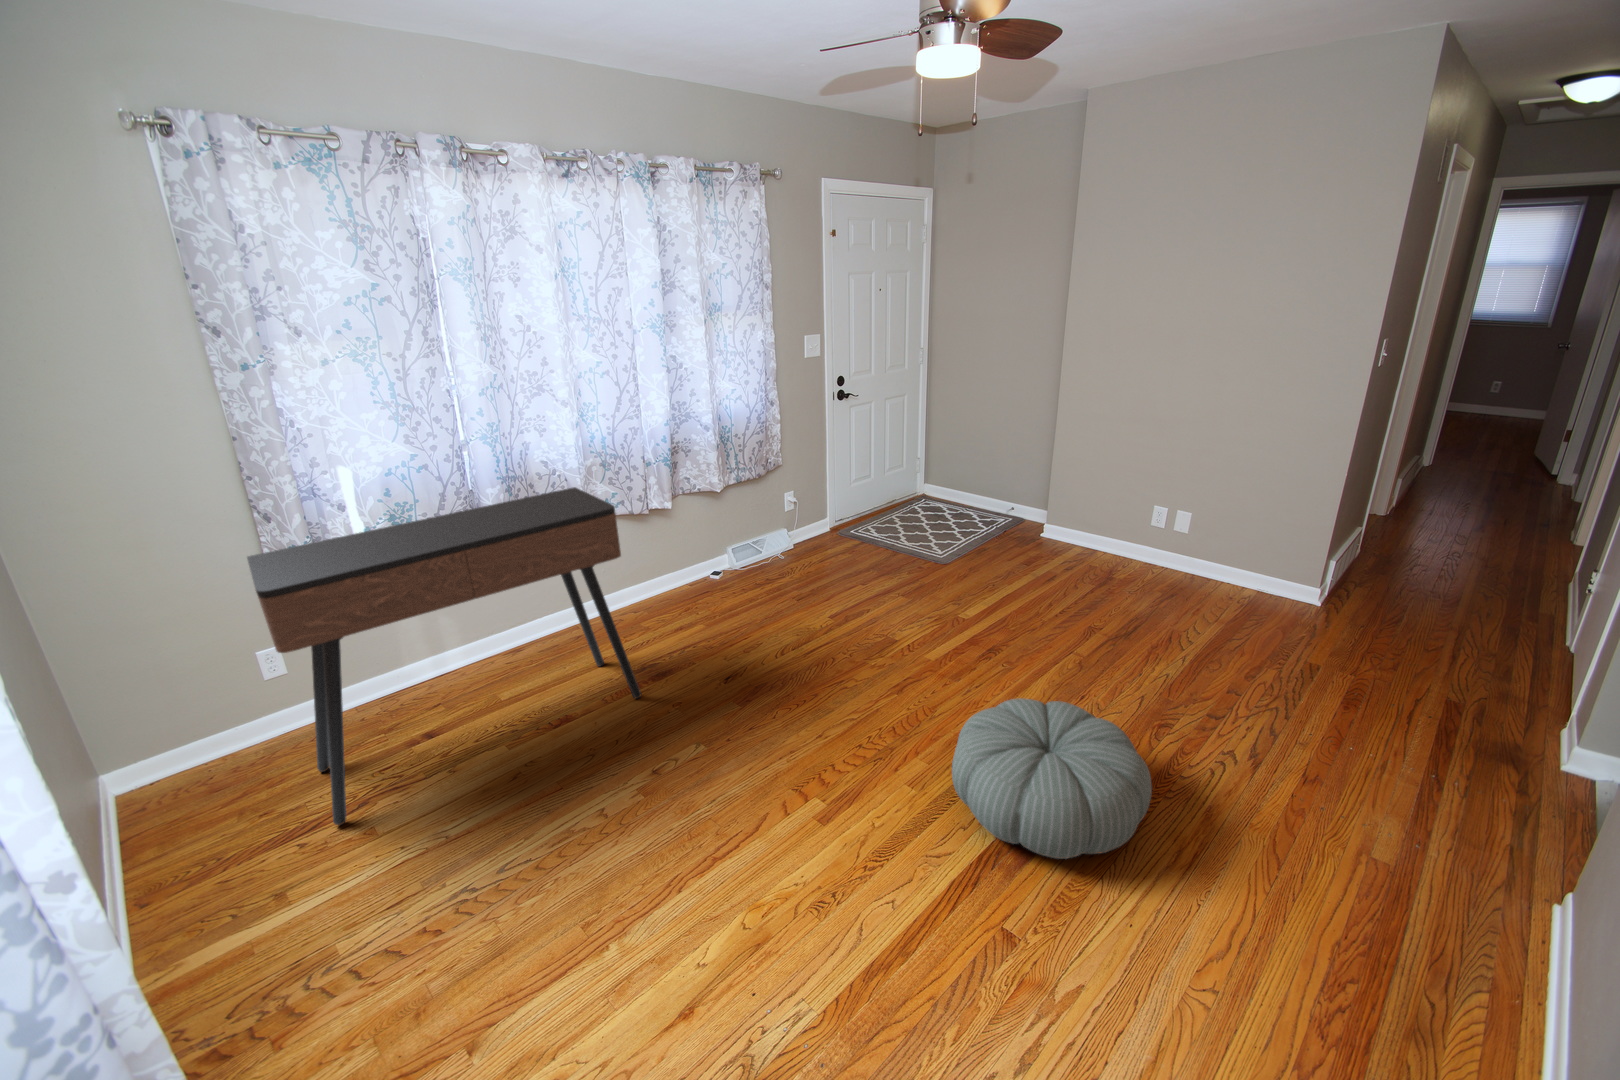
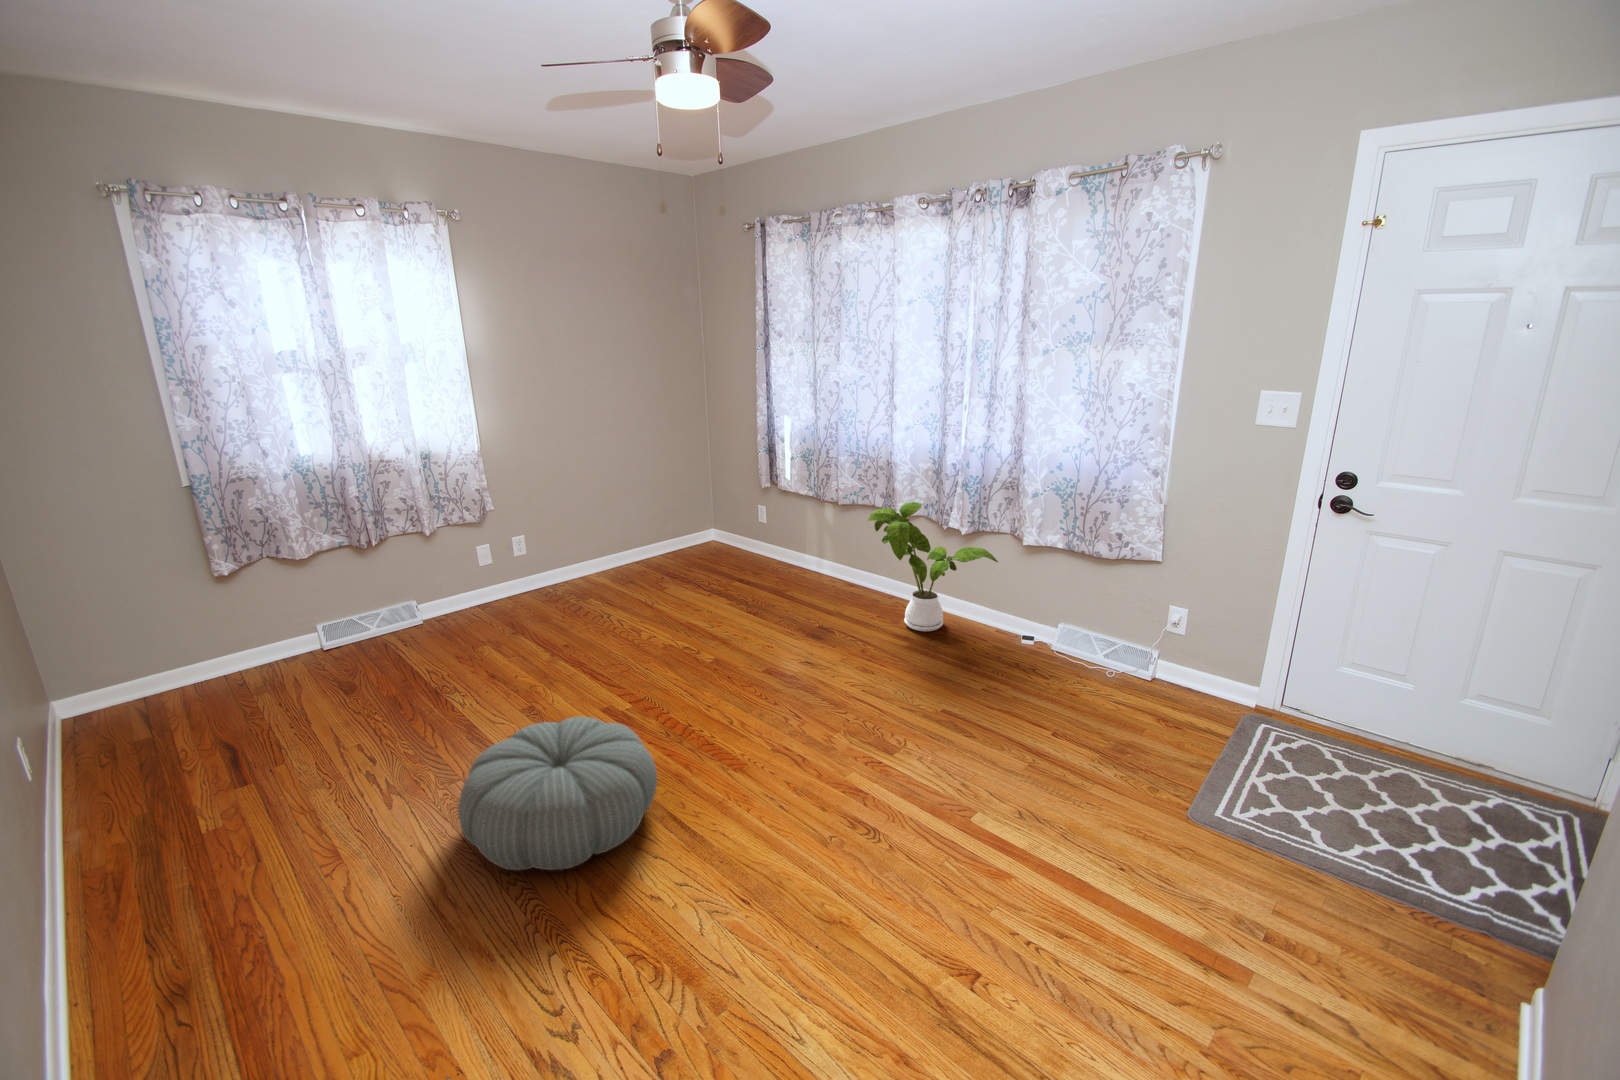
console table: present [247,487,641,825] -> none [658,439,830,630]
house plant: none [593,488,724,619] -> present [868,502,998,631]

